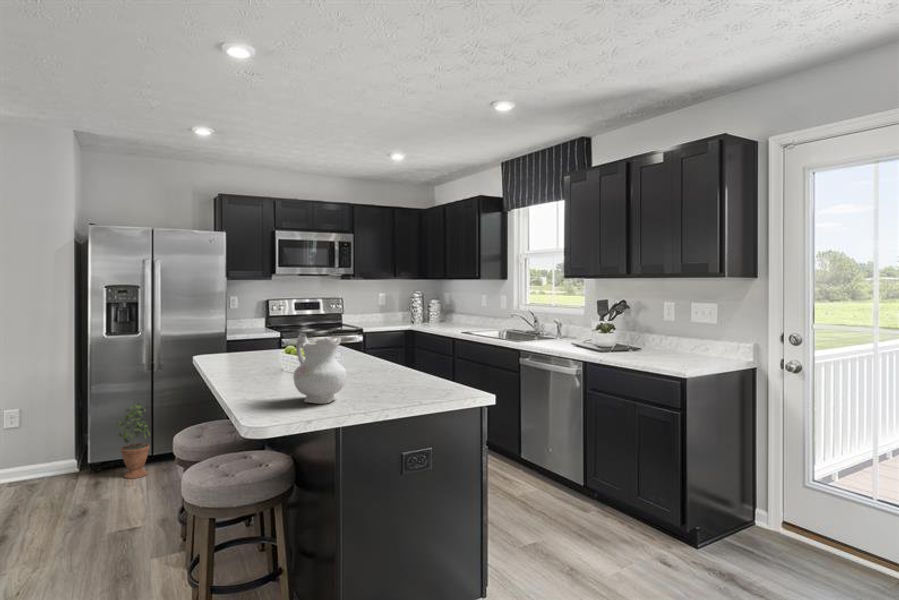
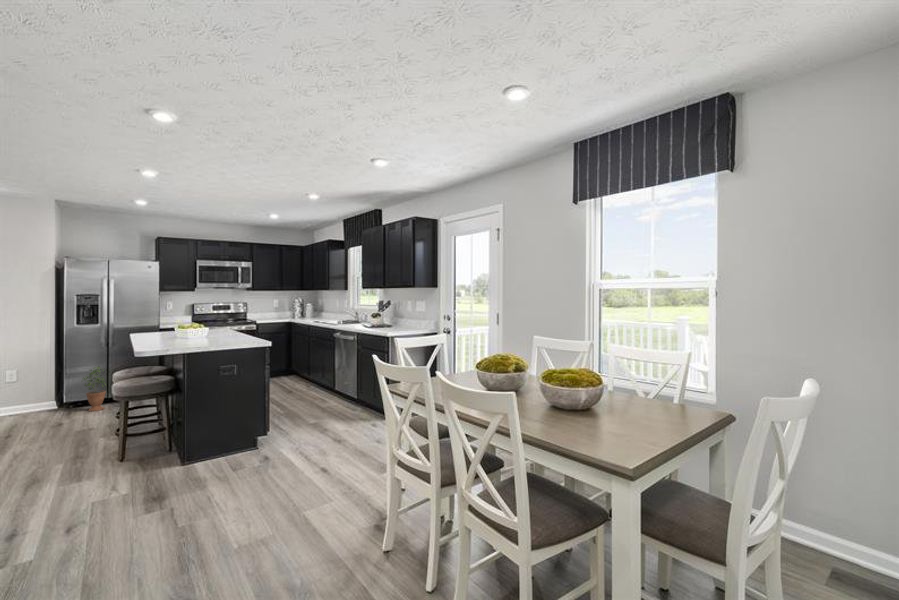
ceramic pitcher: present [293,333,346,404] -> none [170,315,199,347]

